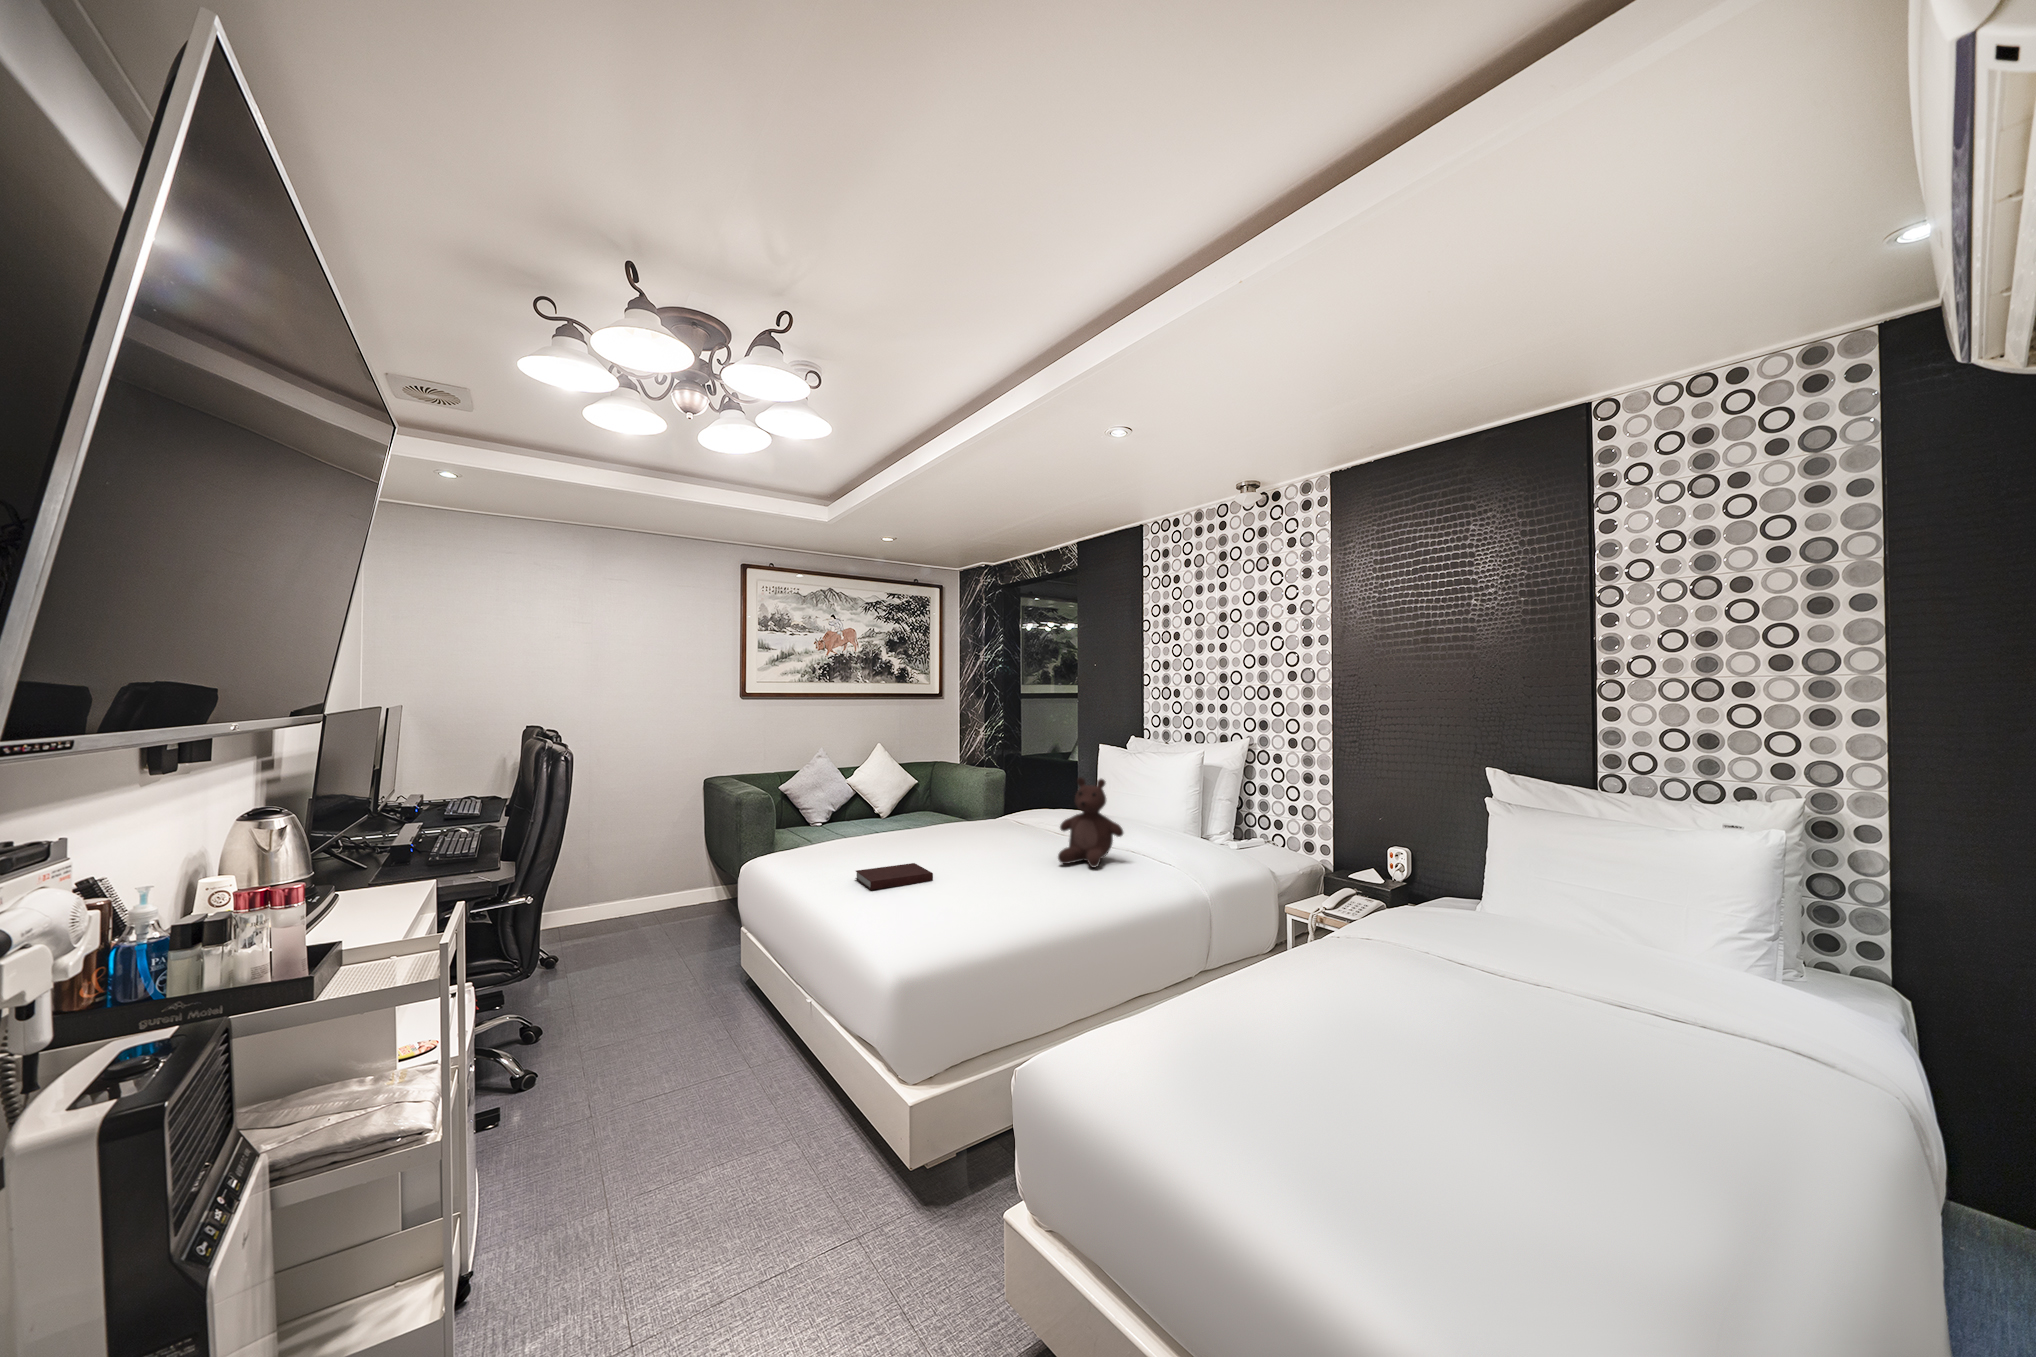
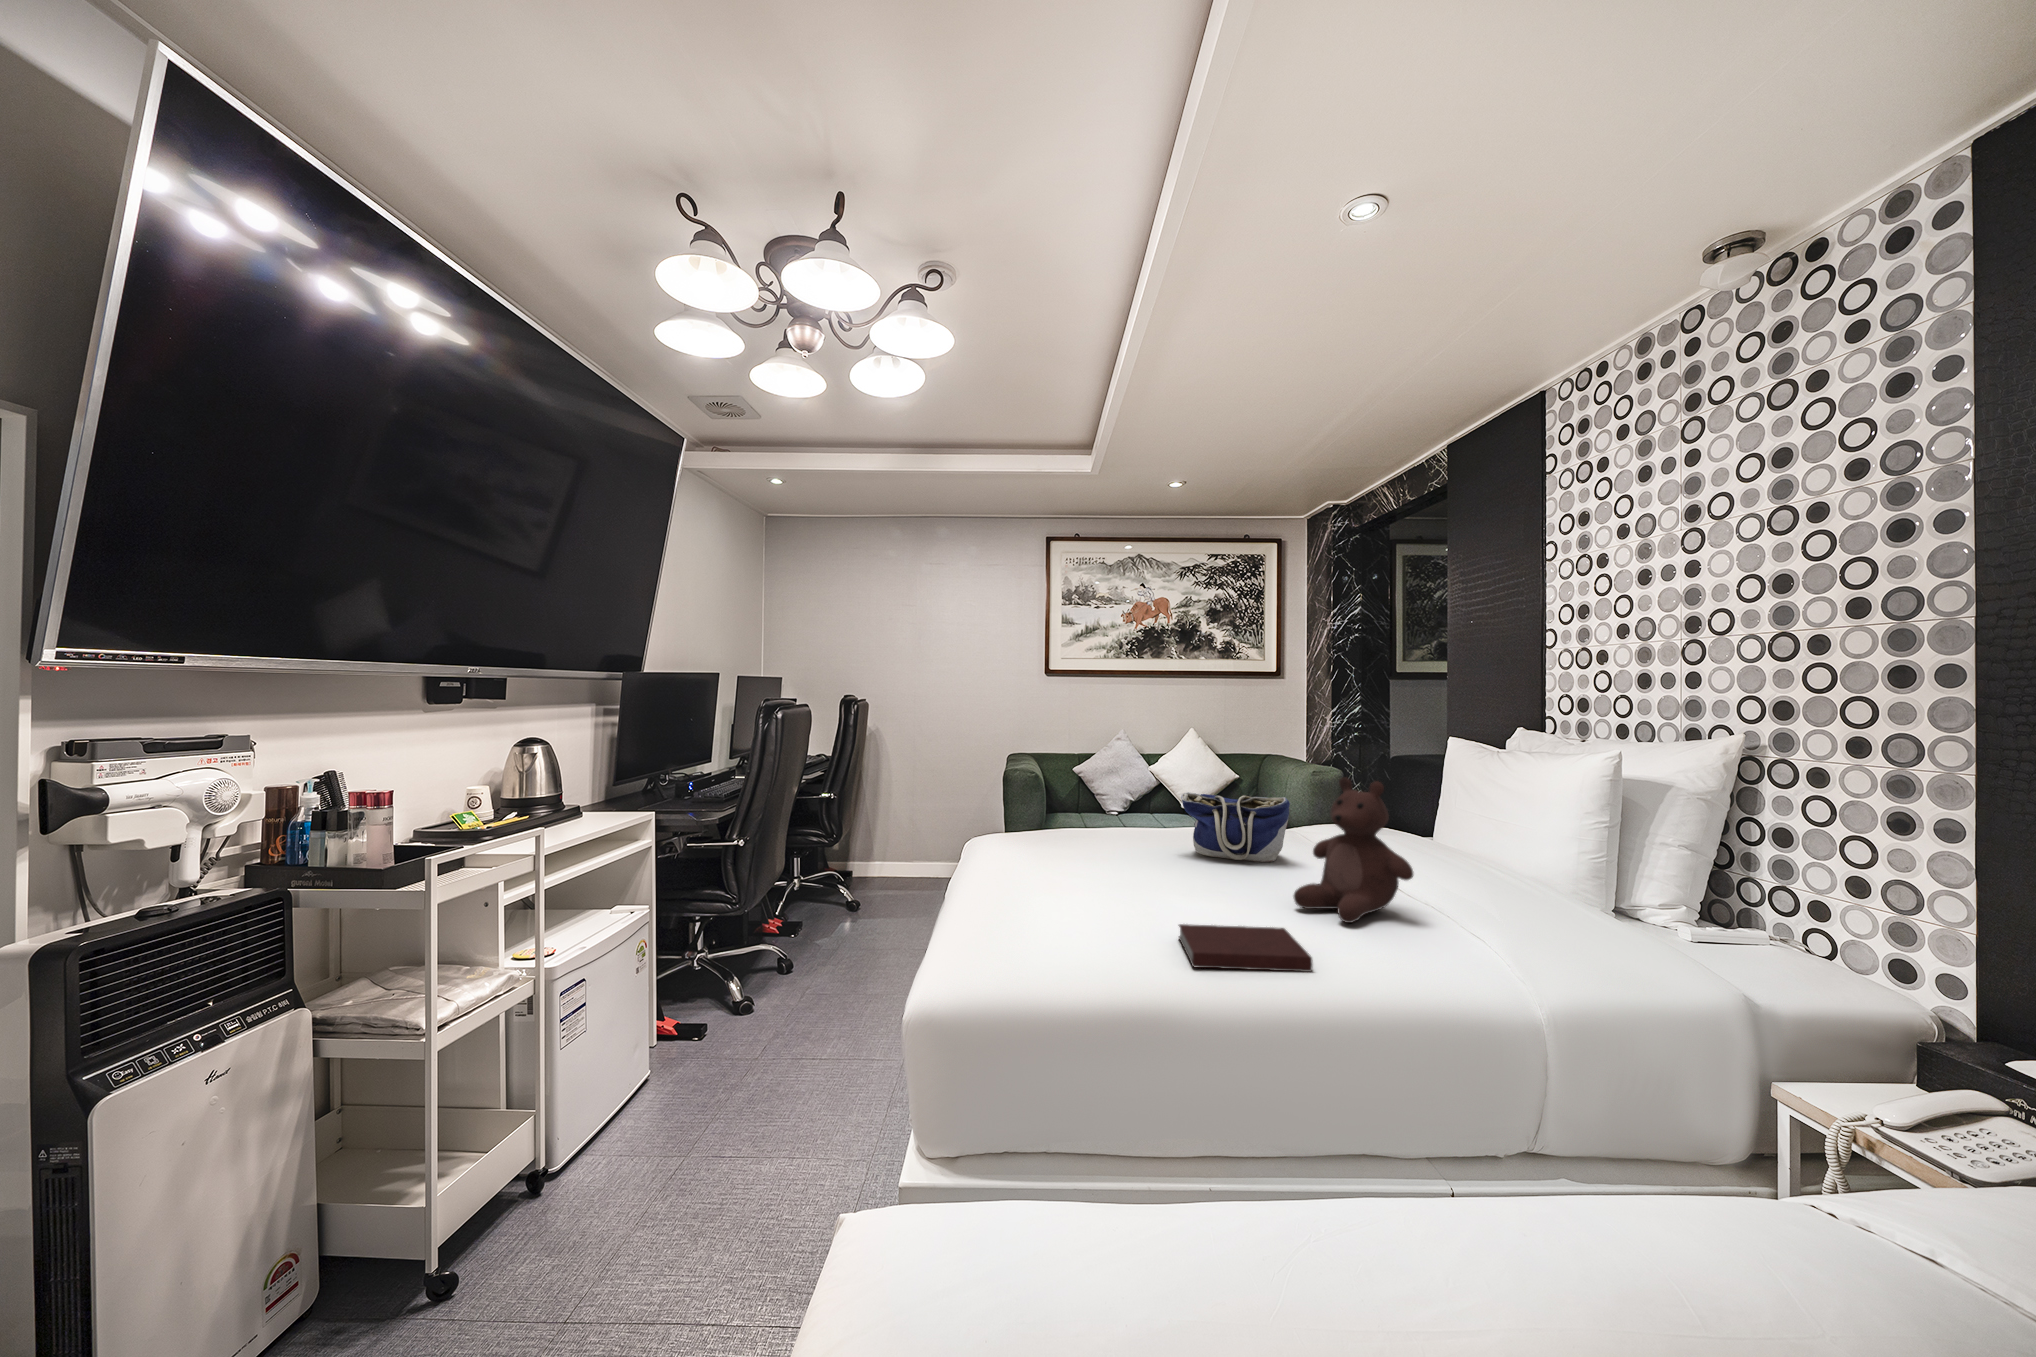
tote bag: none [952,794,1028,842] -> present [1181,792,1290,862]
notebook: present [856,863,933,890] -> present [1179,924,1312,972]

